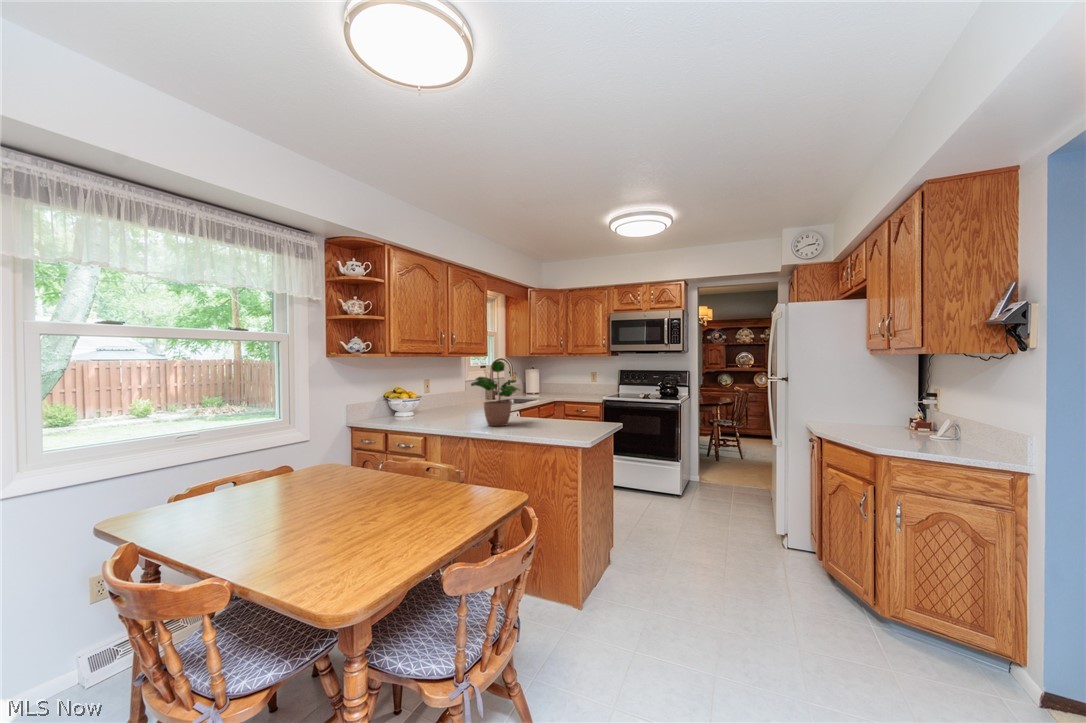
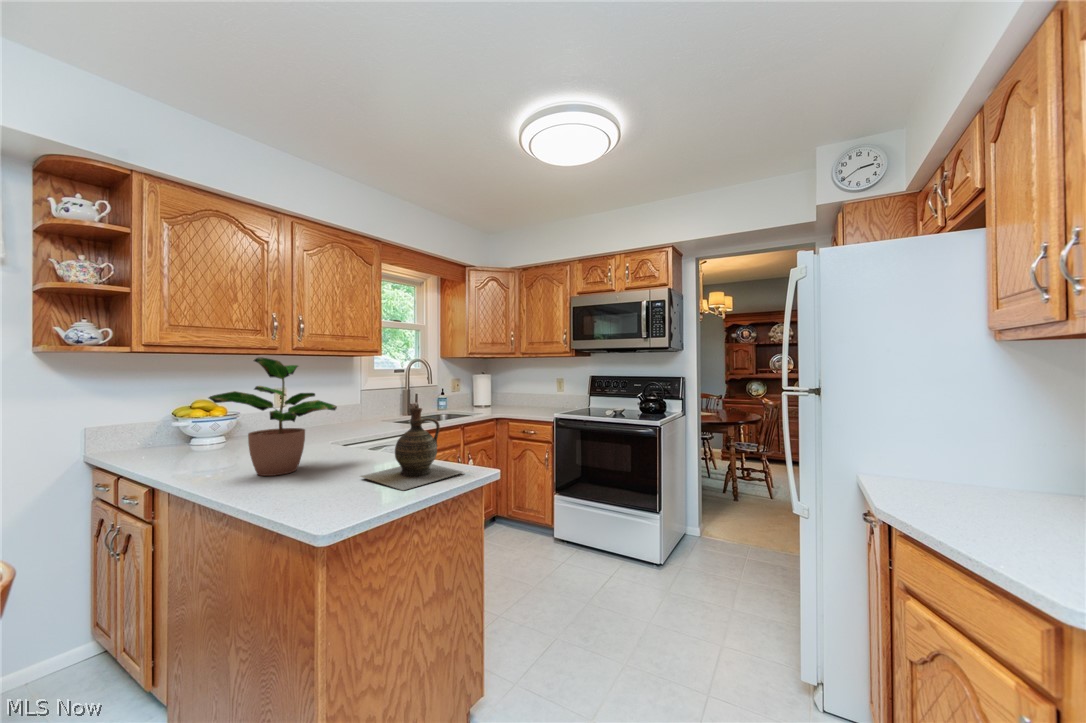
ceramic jug: none [553,388,604,429] -> present [361,408,463,490]

